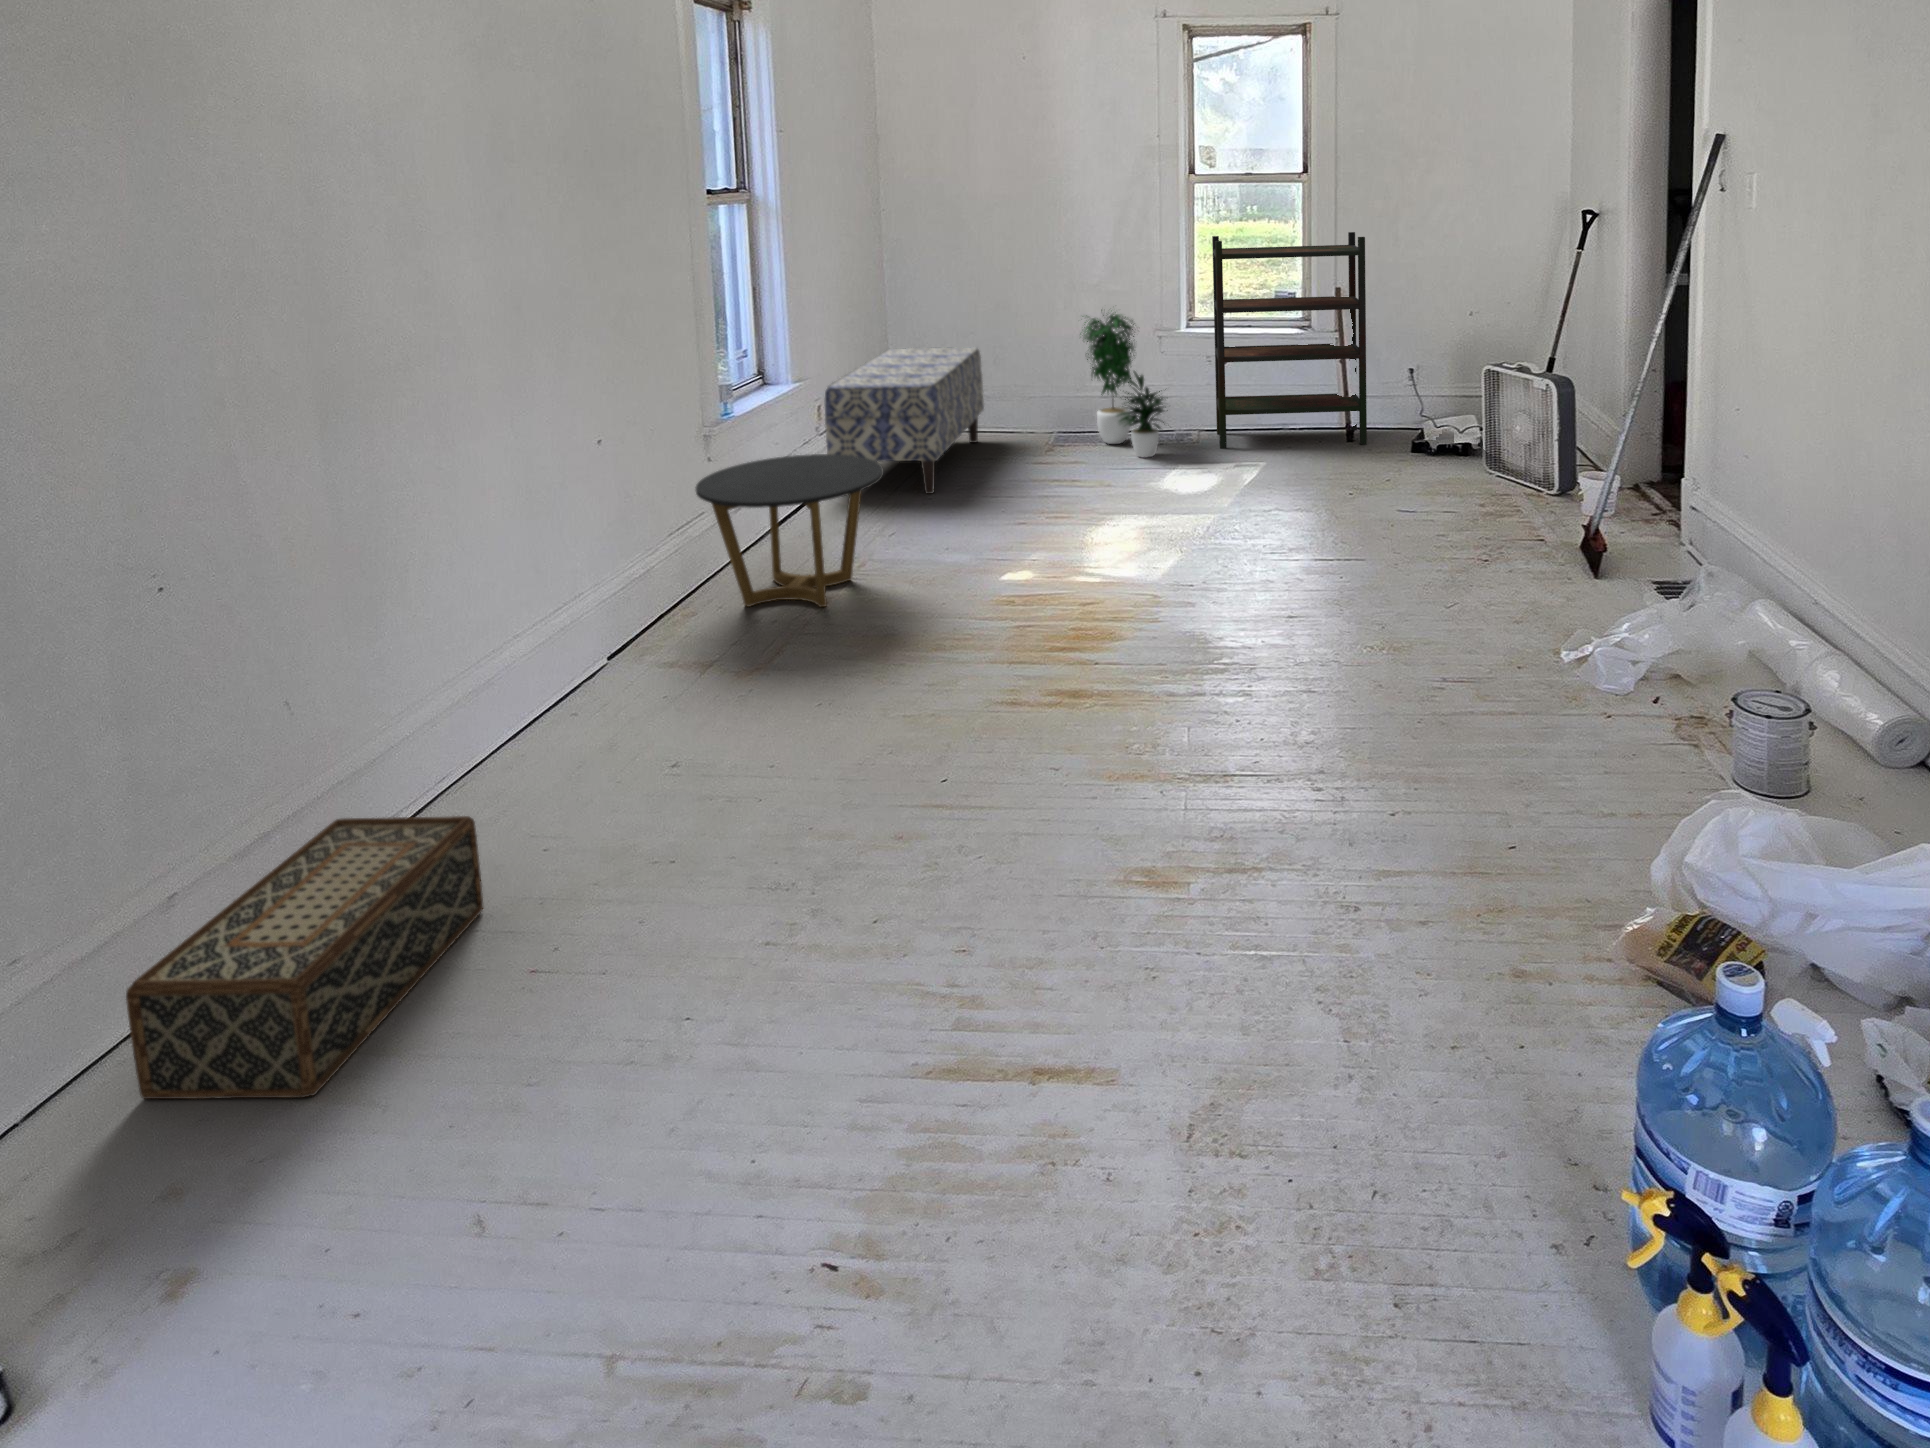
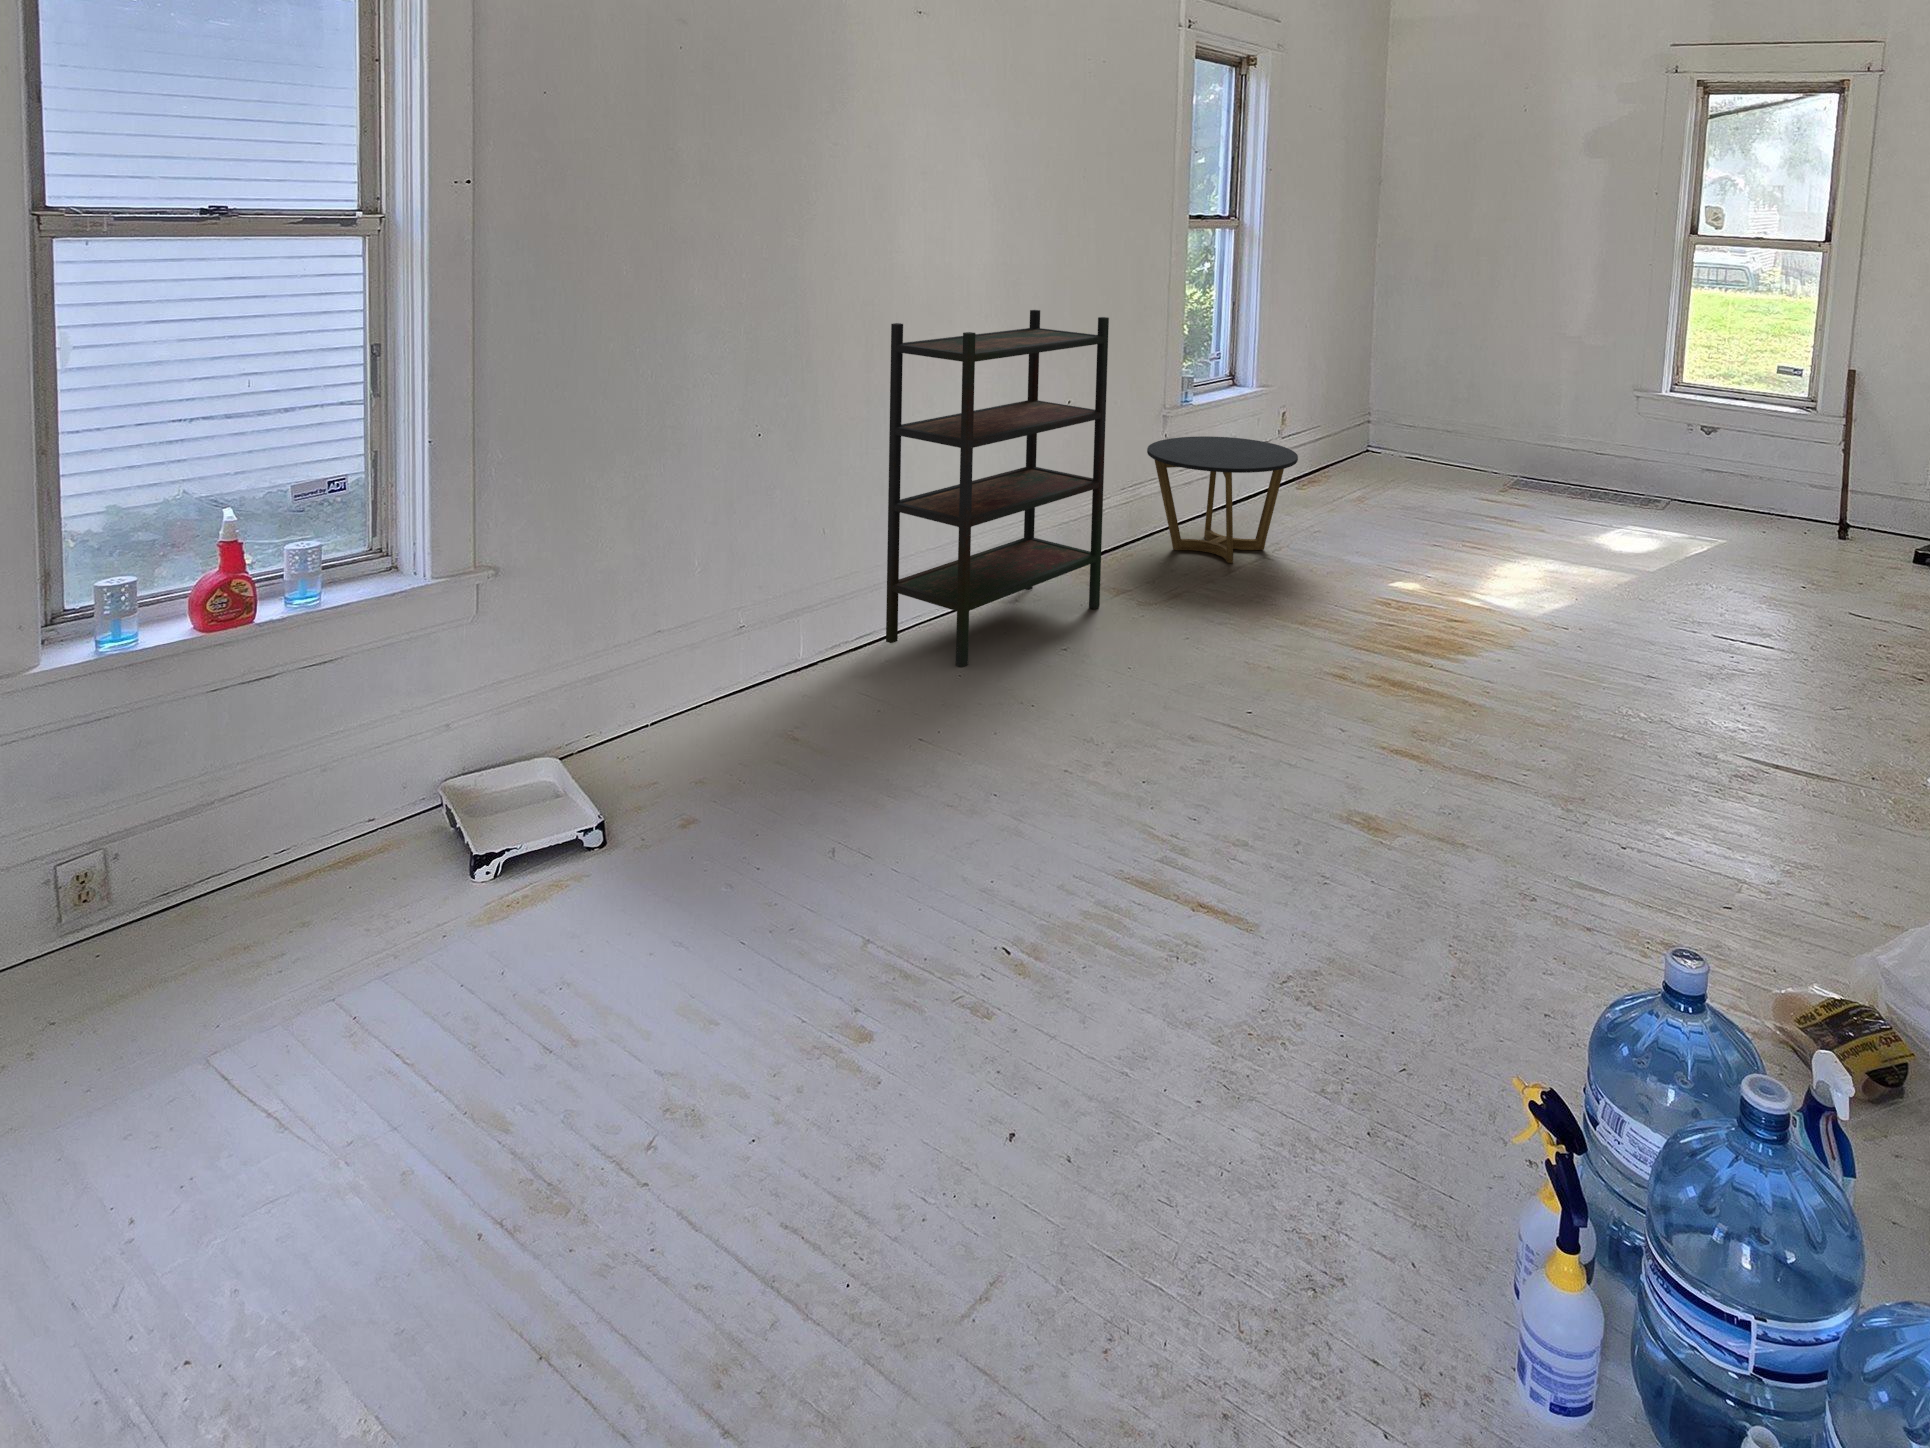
bookshelf: present [1212,232,1367,449] -> present [886,310,1109,667]
potted plant: present [1080,310,1168,458] -> none [1547,354,1631,511]
bench: present [825,347,984,494] -> none [1287,372,1452,502]
woven basket: present [126,816,483,1099] -> none [710,595,913,741]

